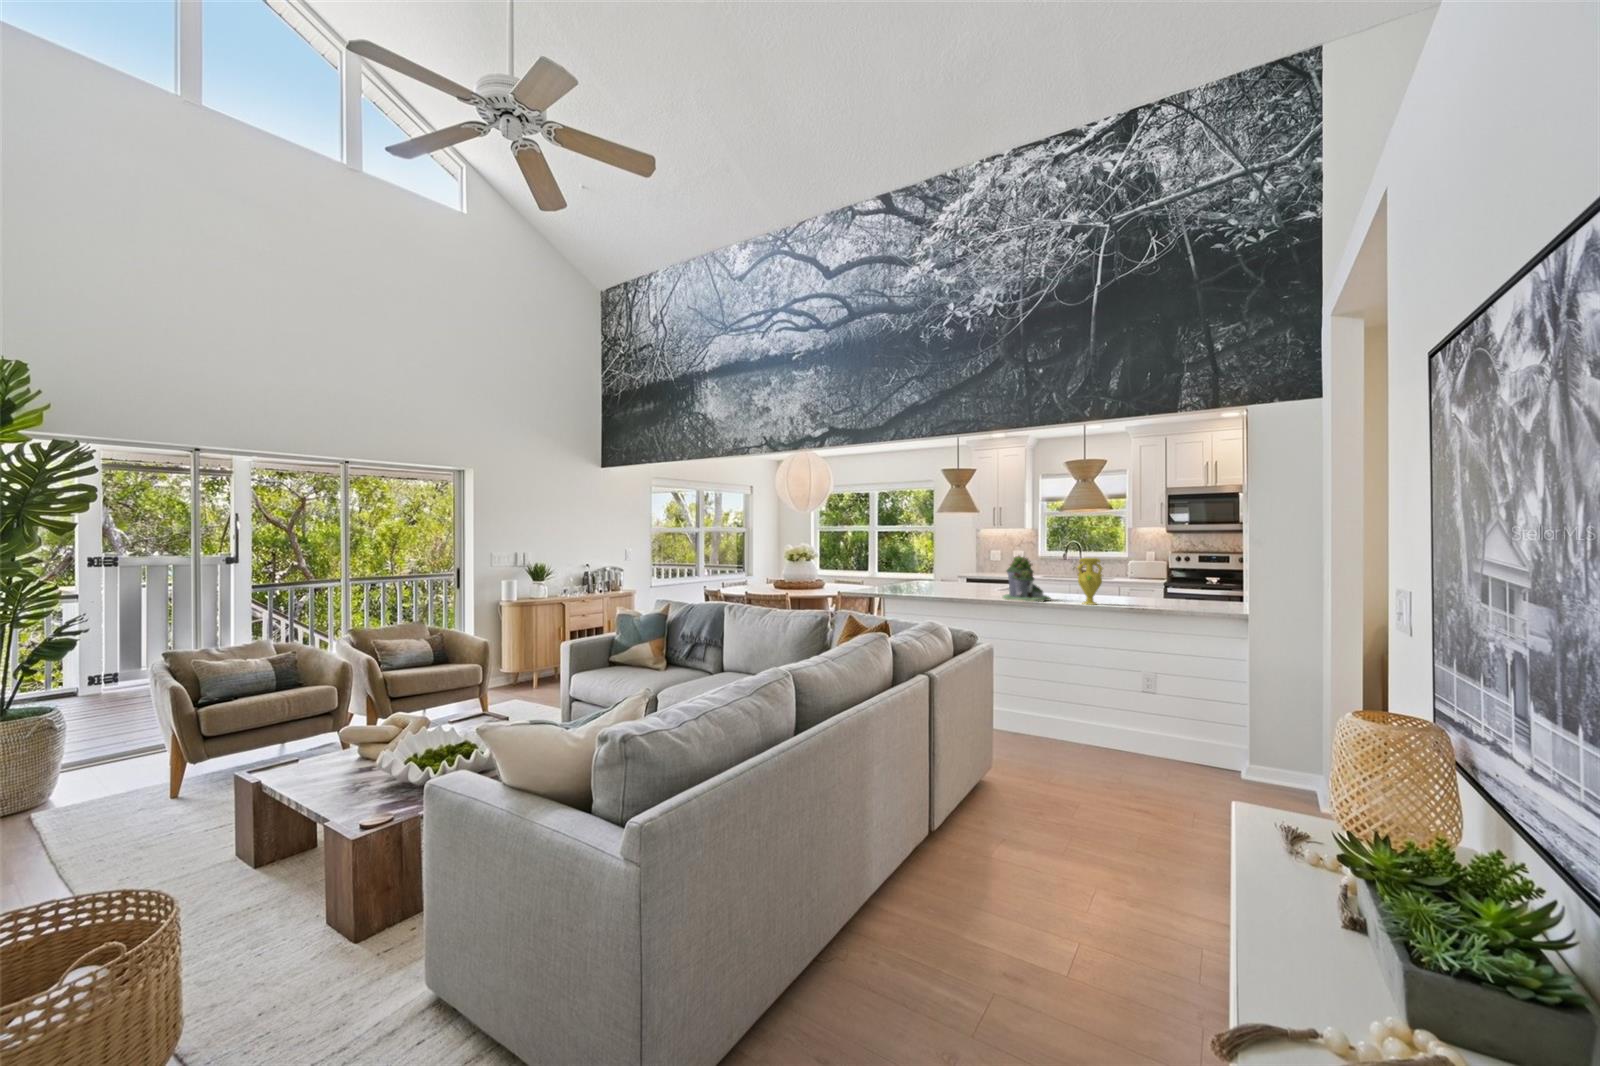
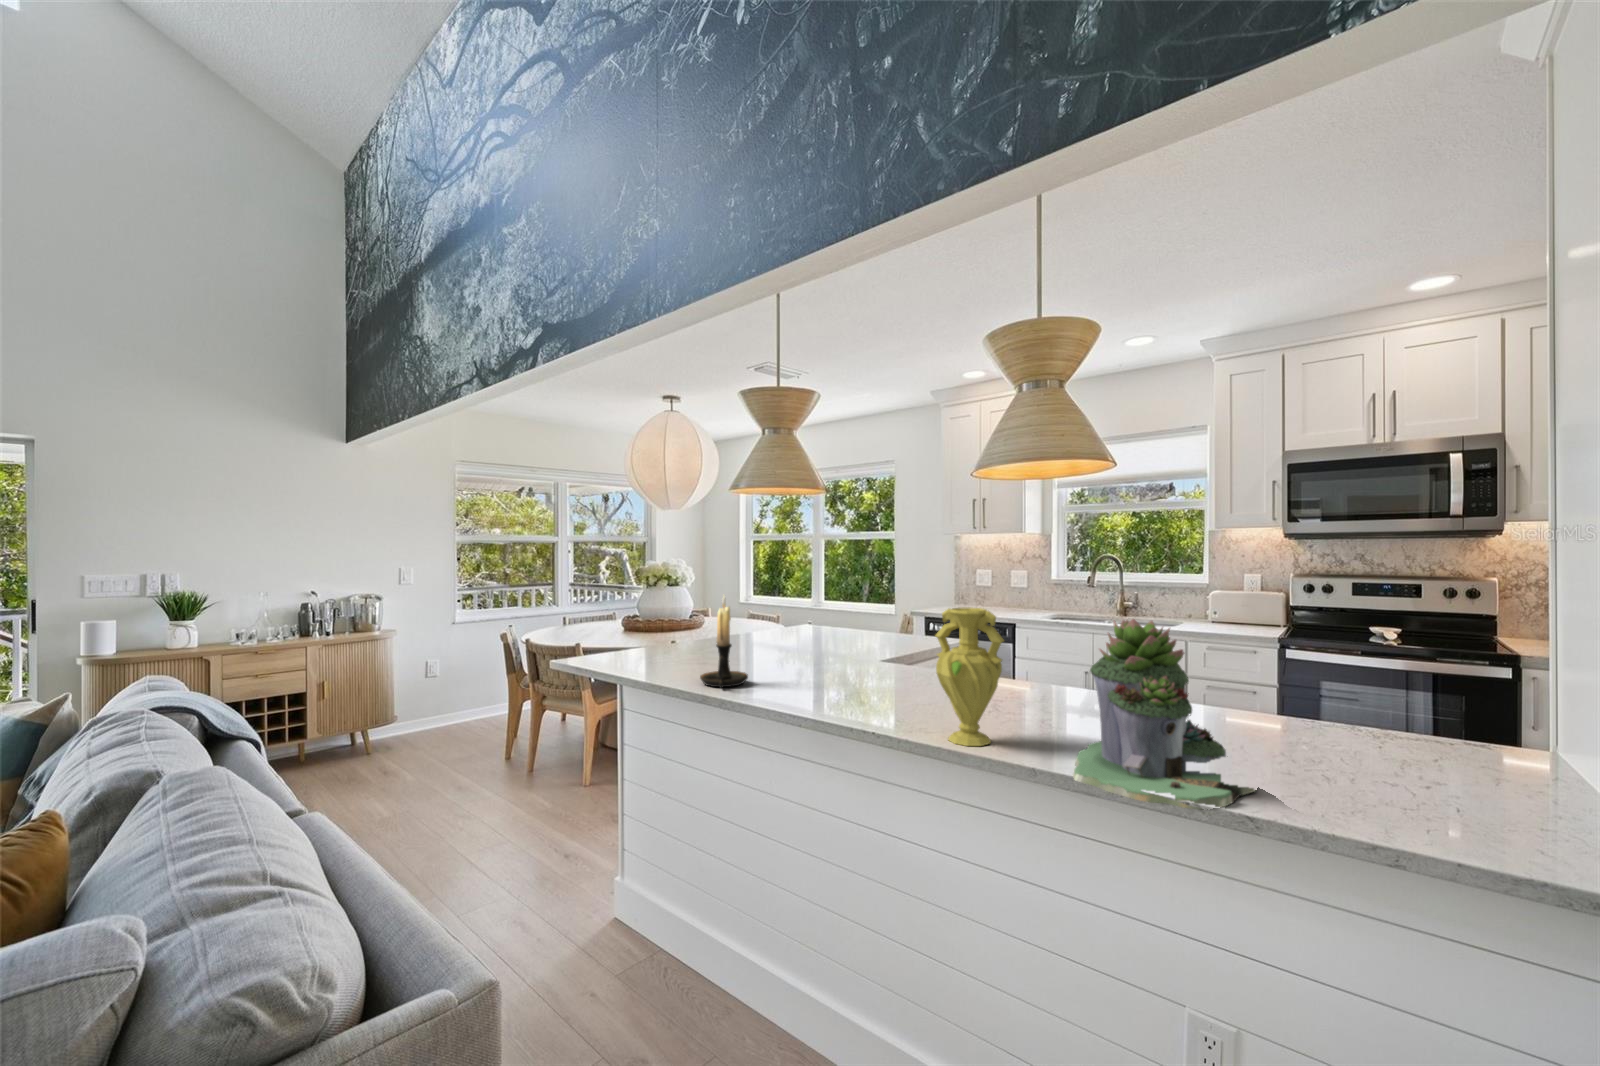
succulent planter: present [1002,555,1051,602] -> present [1073,619,1255,810]
candle holder: none [953,557,974,595] -> present [700,596,748,688]

